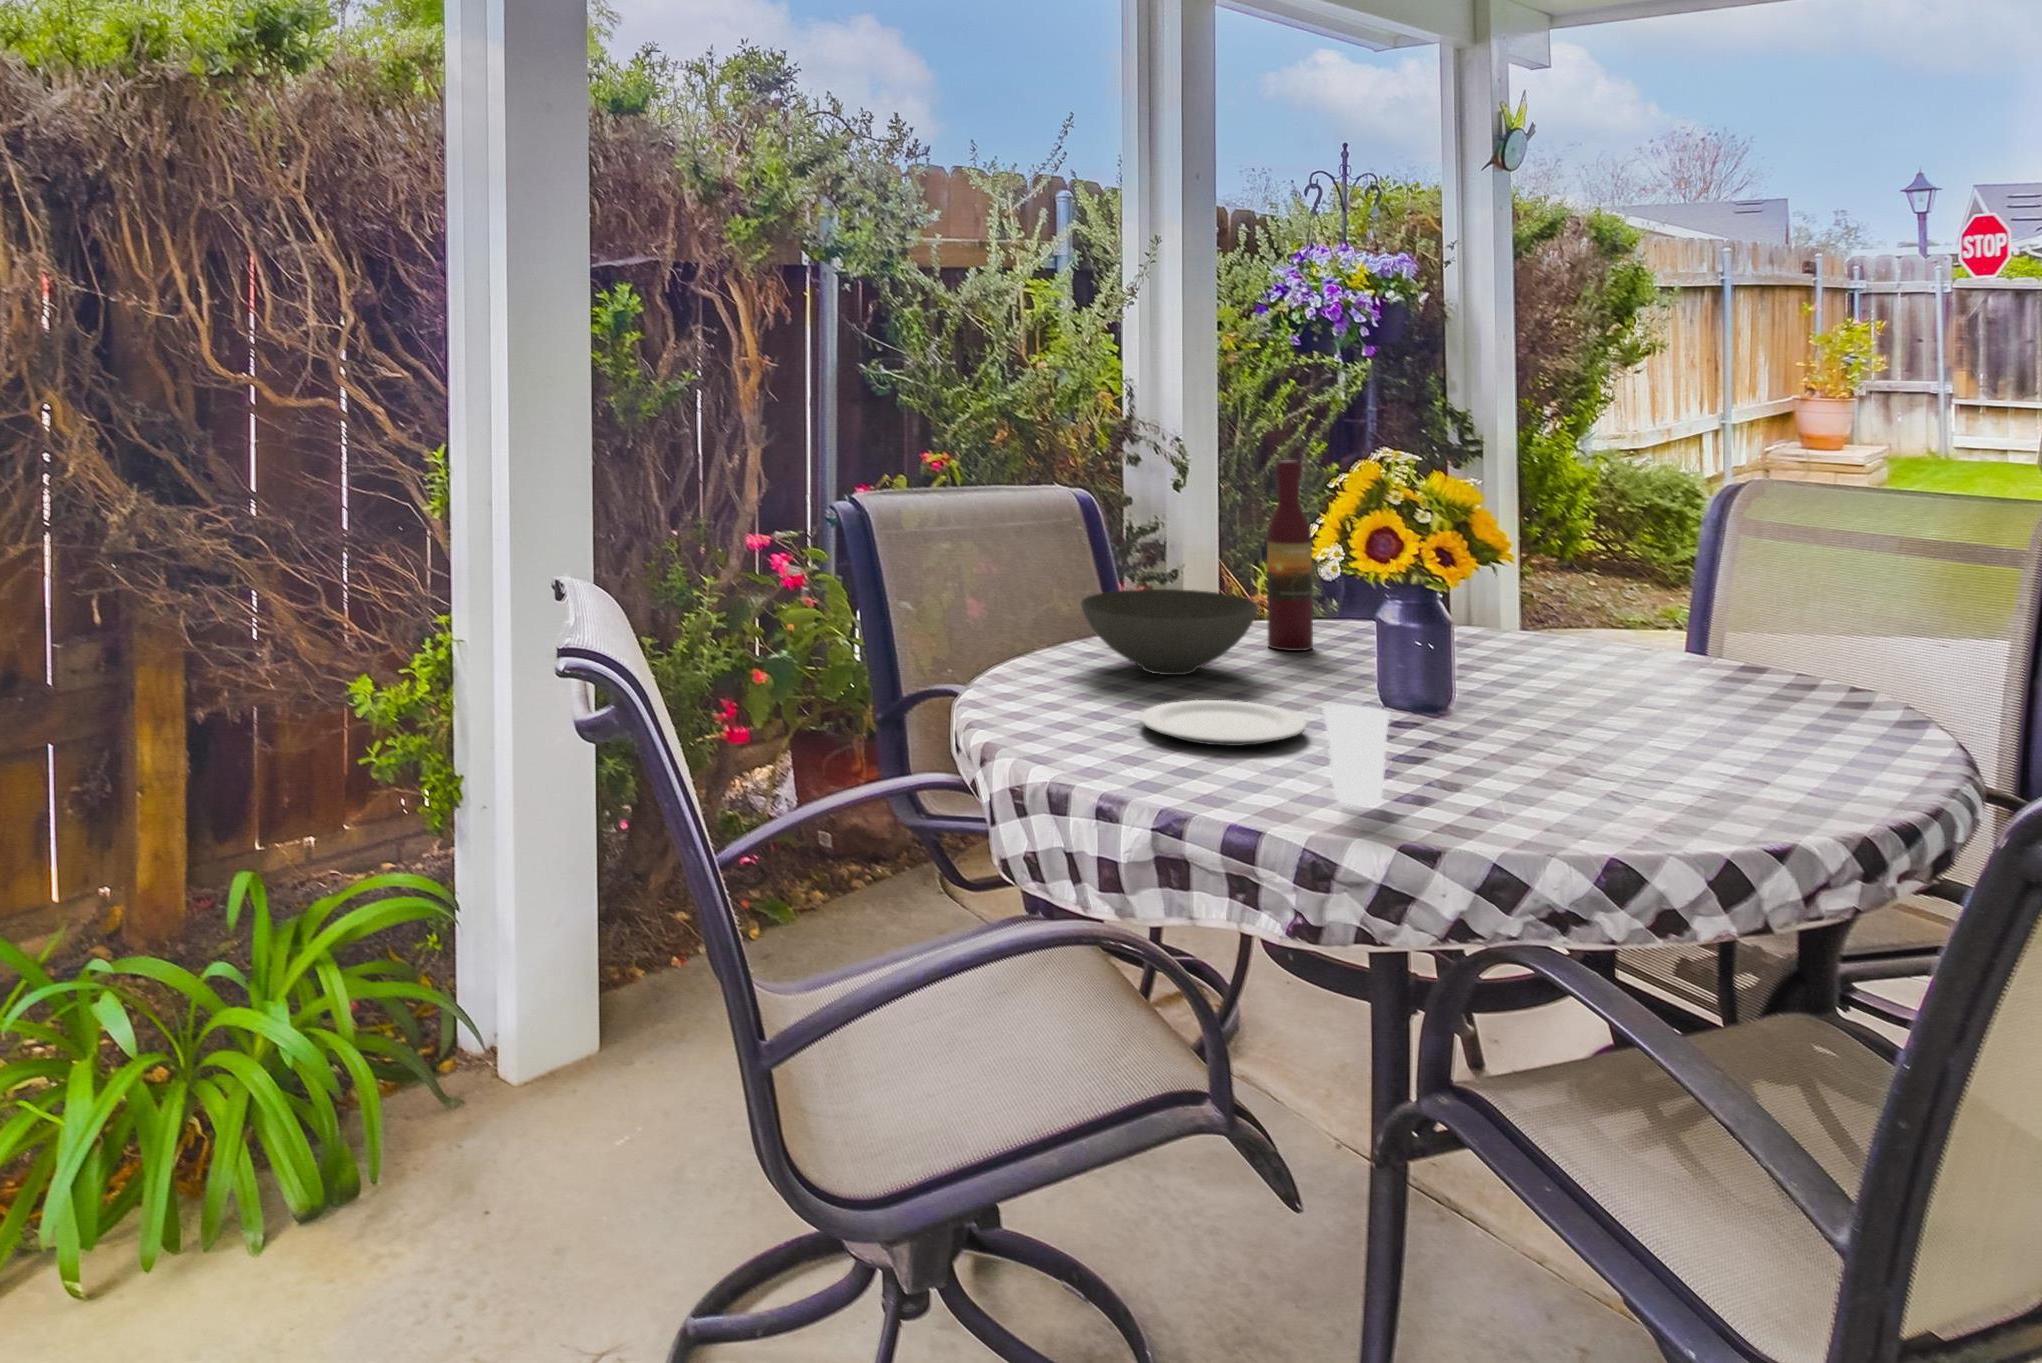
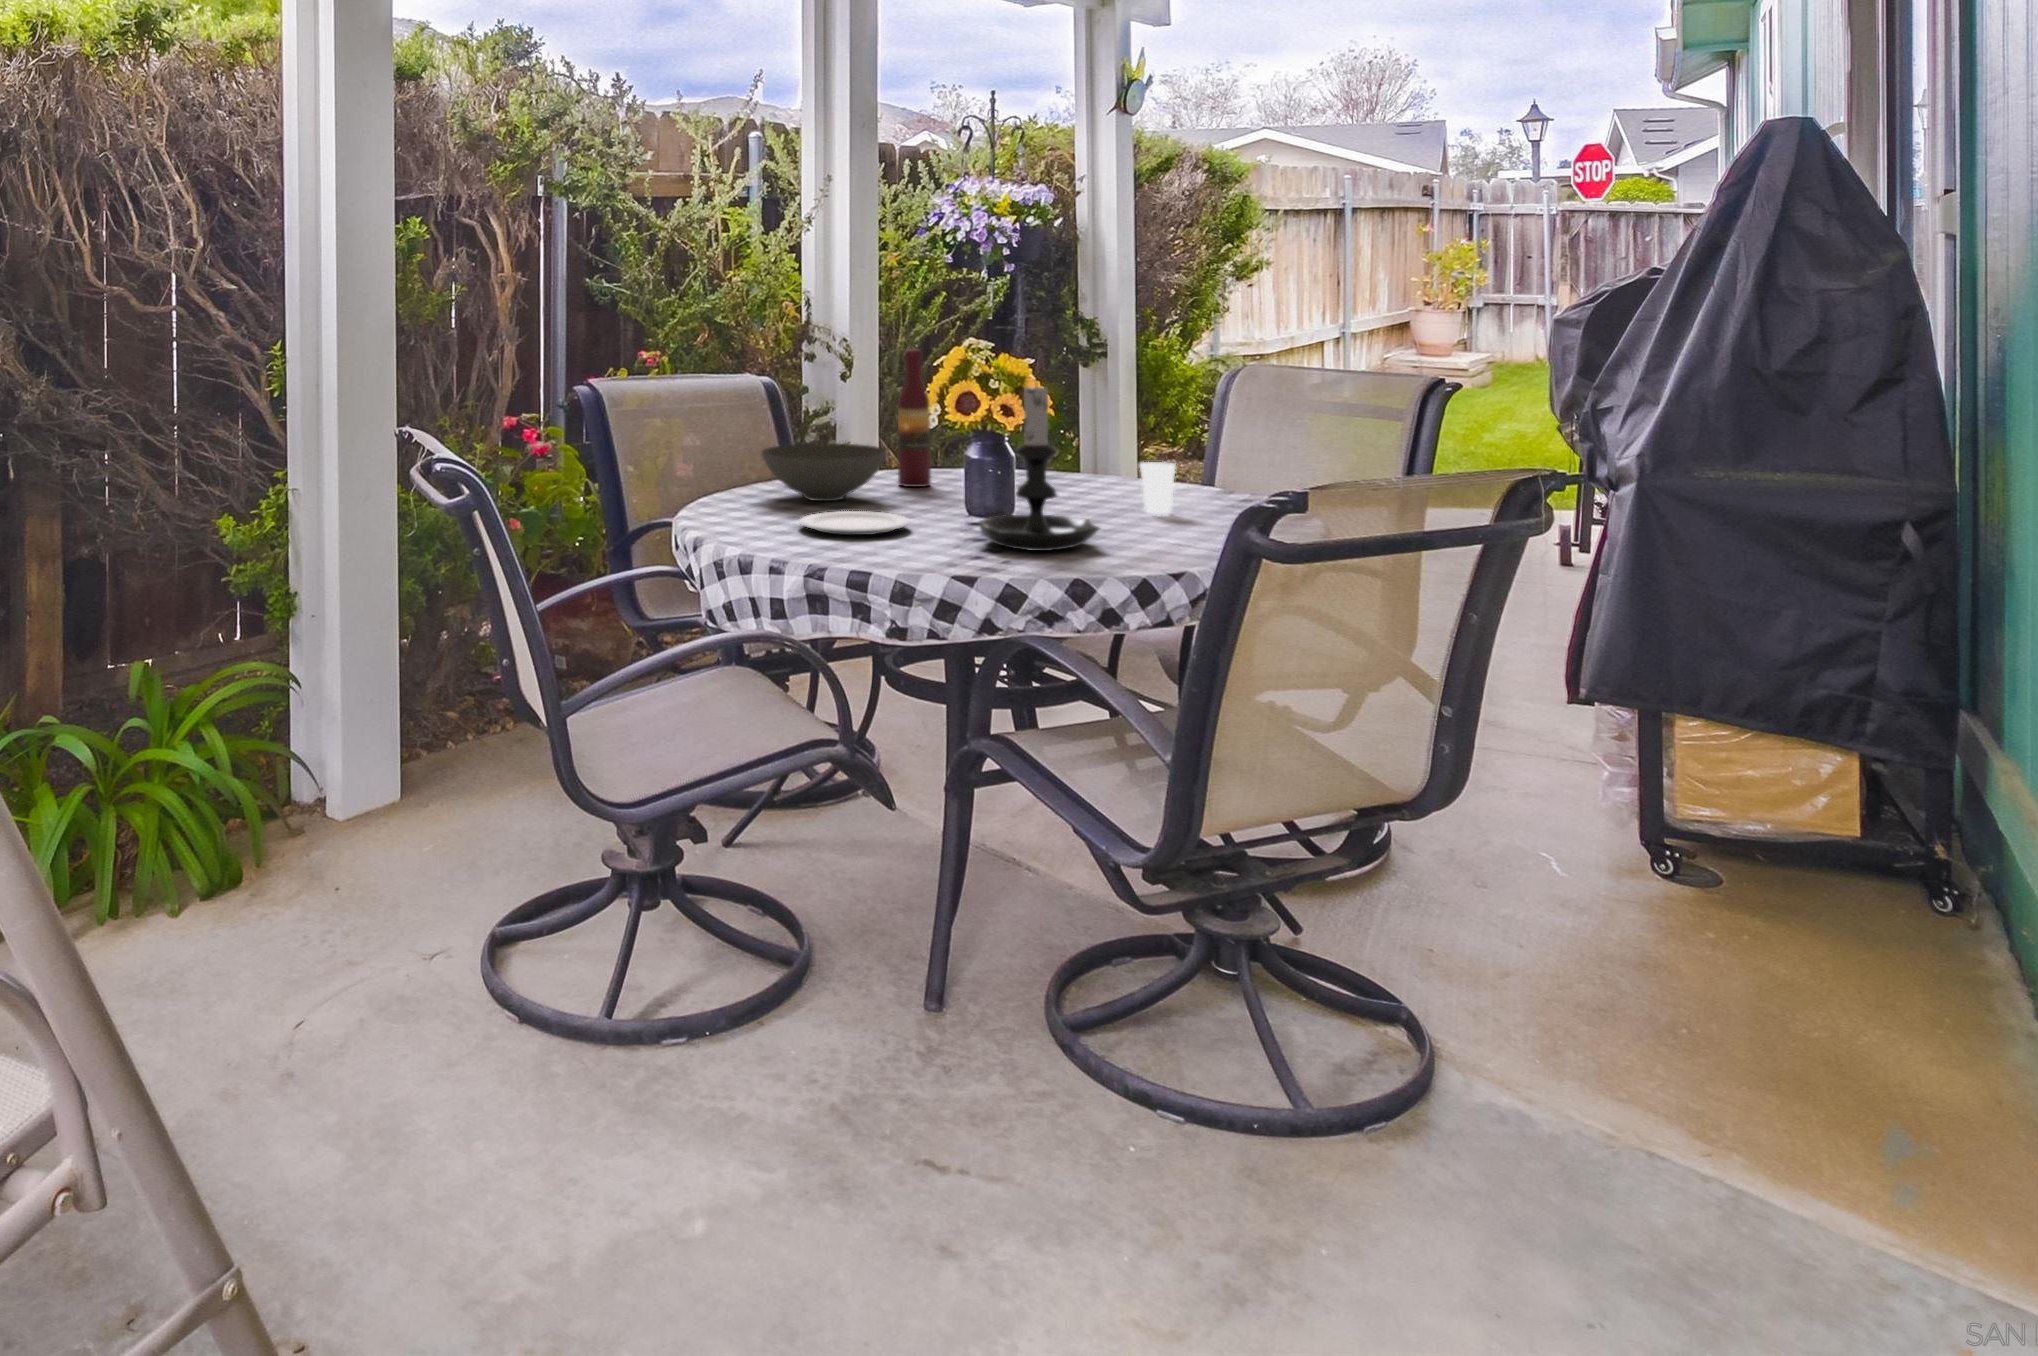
candle holder: none [1419,514,1618,788] -> present [979,386,1099,551]
cup: present [1324,705,1389,806] -> present [1140,462,1175,515]

